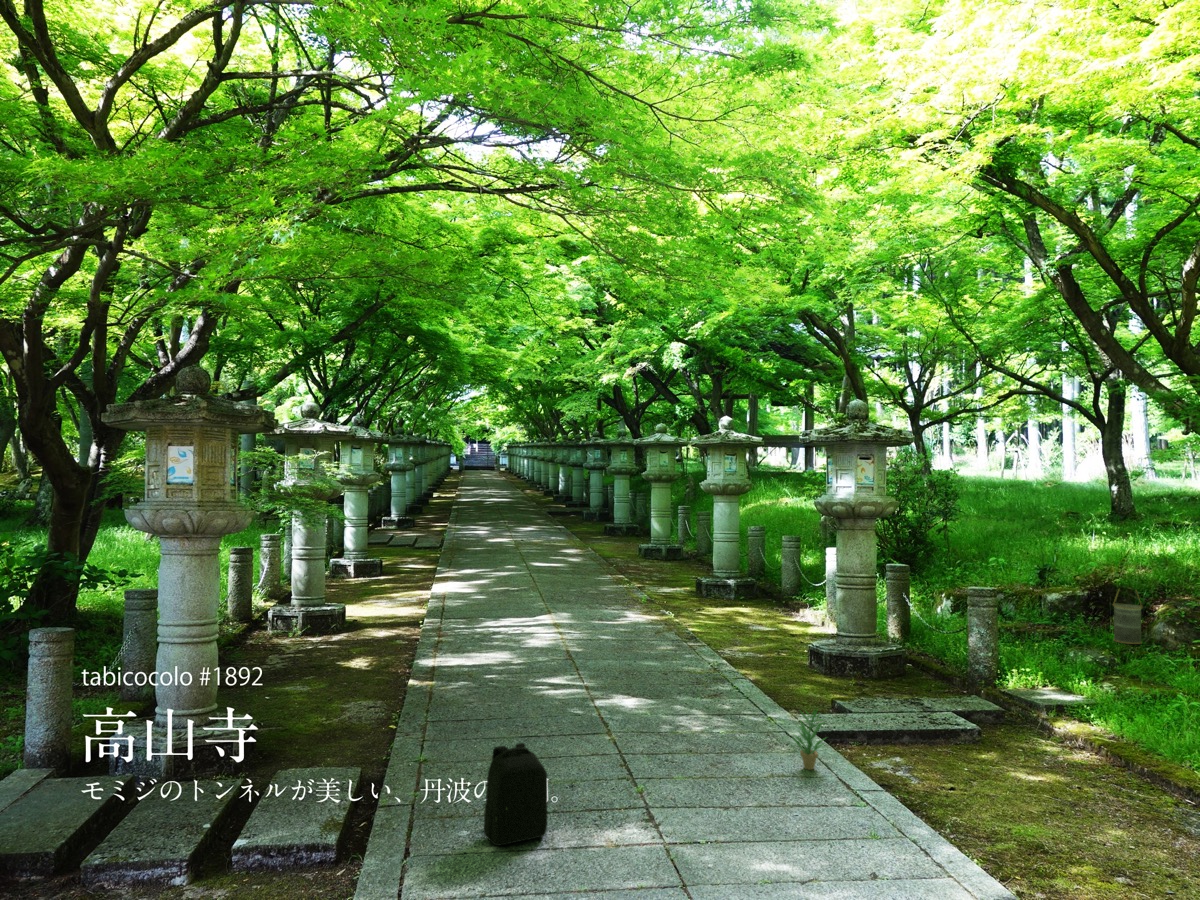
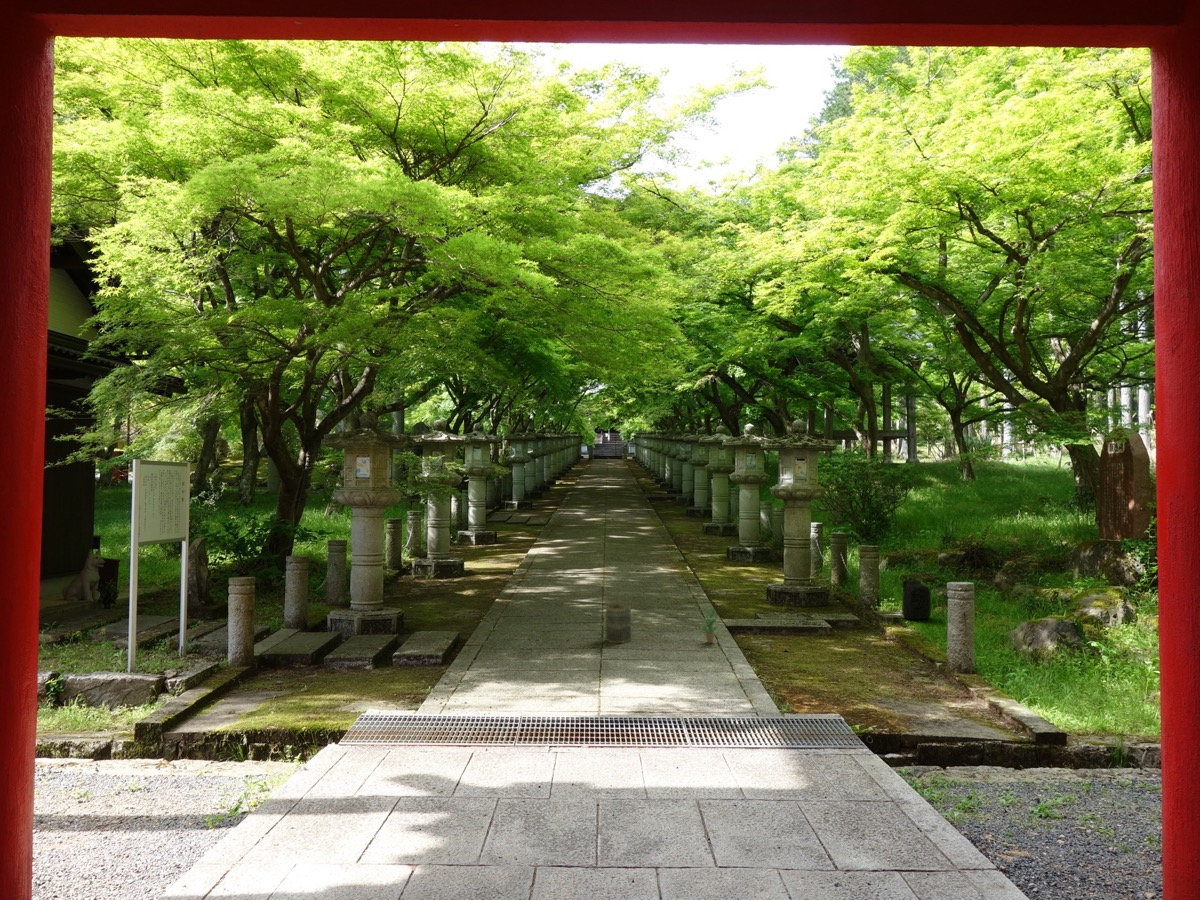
basket: present [1113,590,1143,644] -> present [606,590,631,643]
backpack: present [484,743,548,845] -> present [902,580,931,619]

